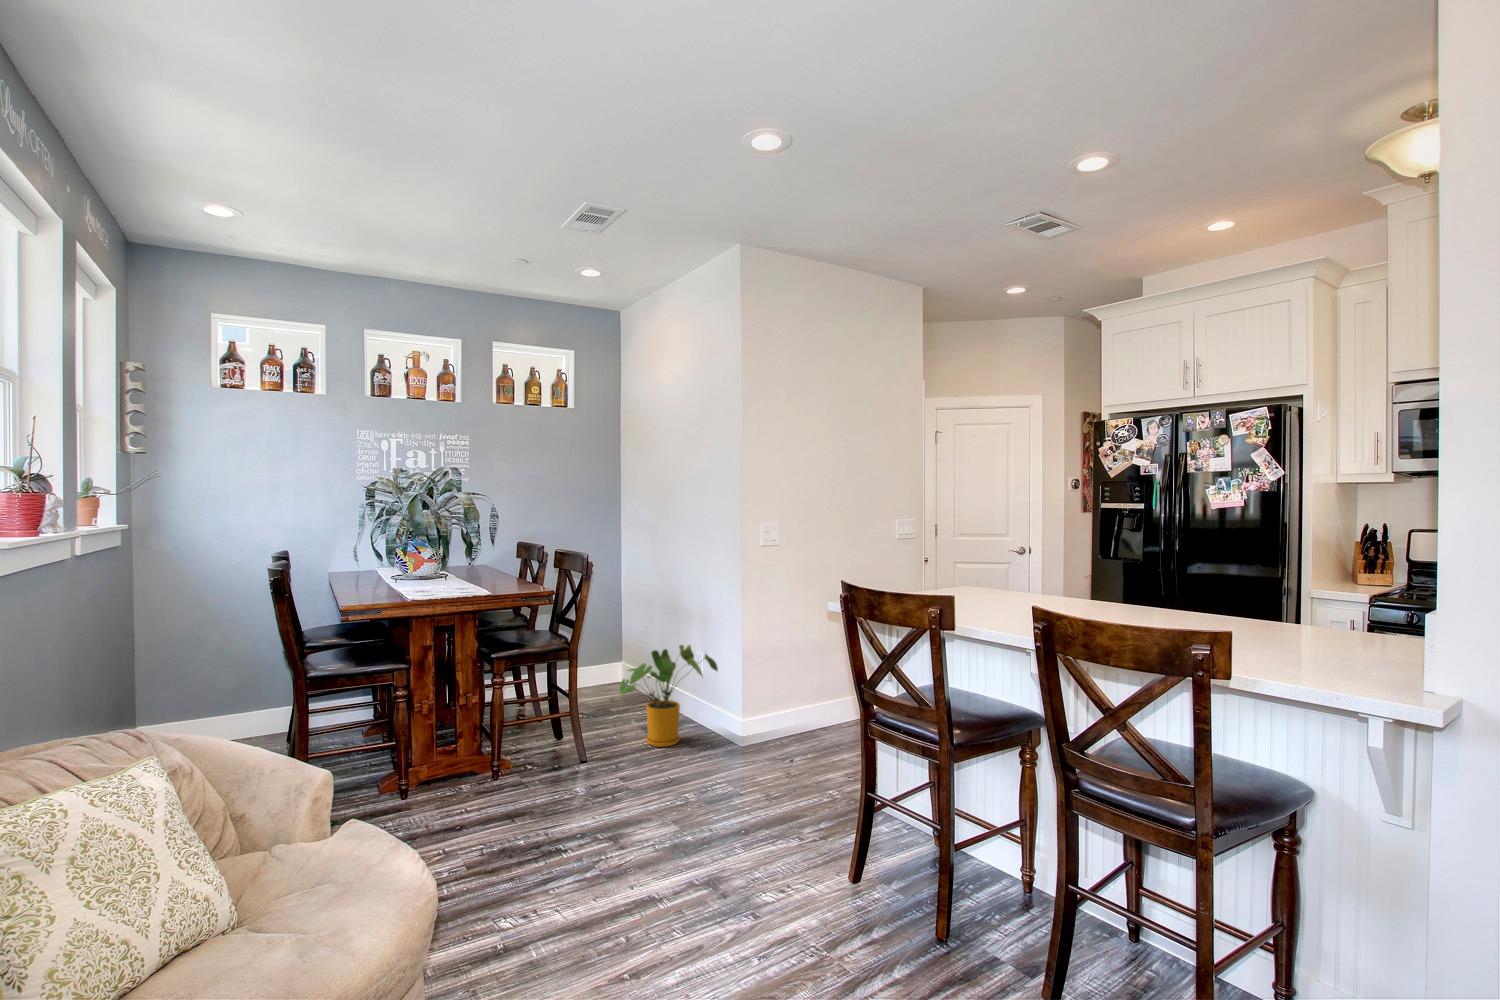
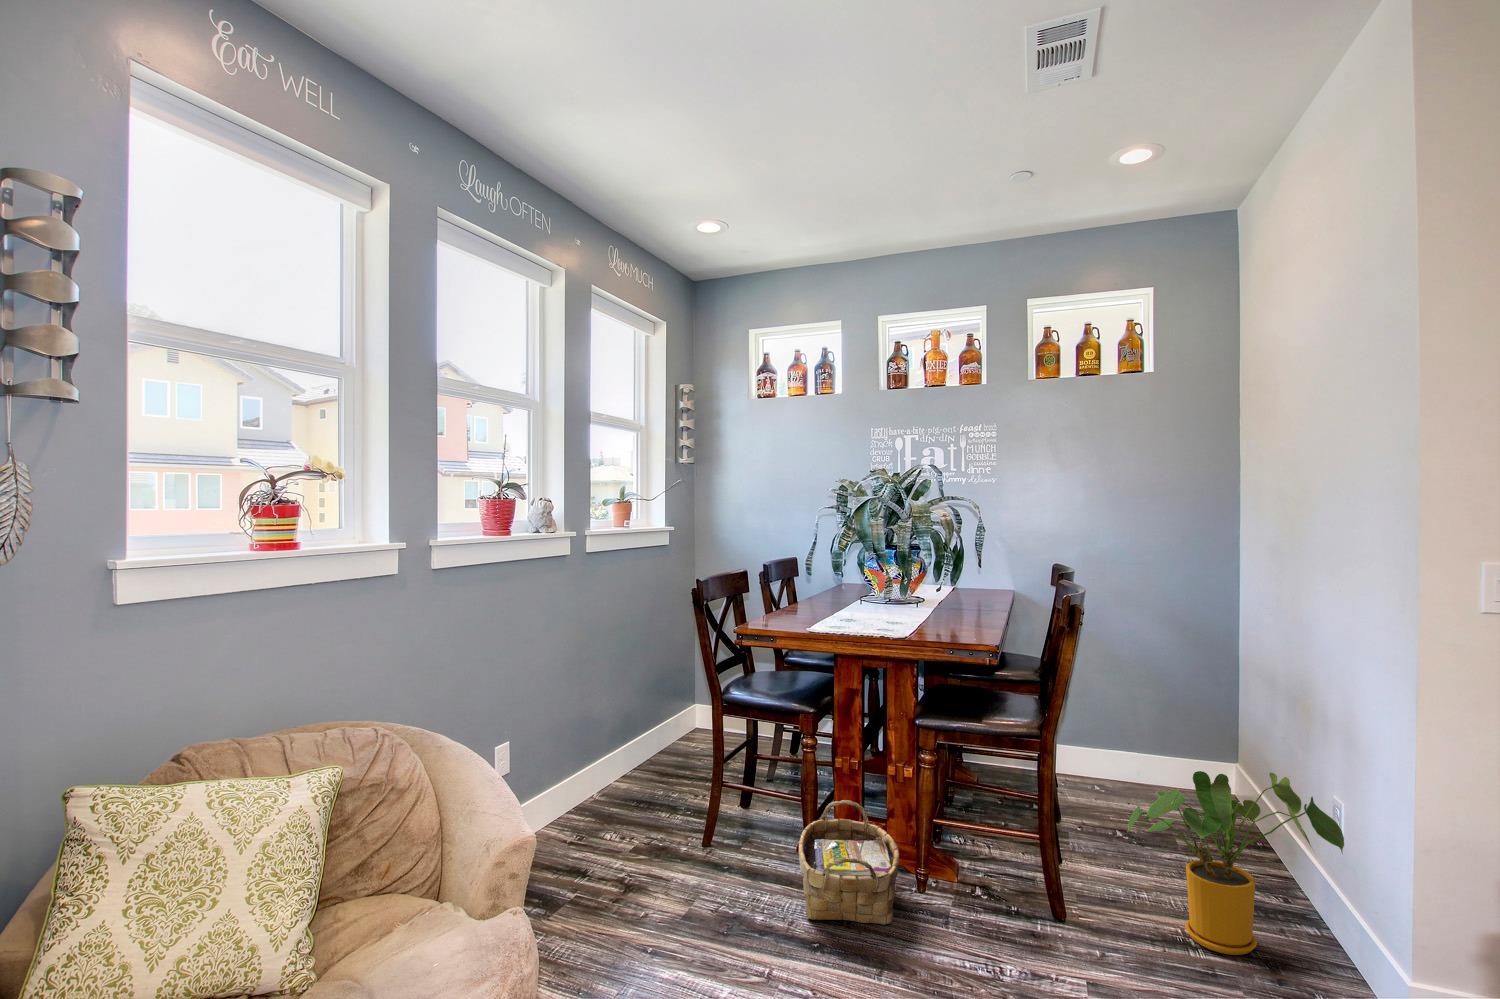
woven basket: none [403,729,494,818] -> present [799,800,899,925]

